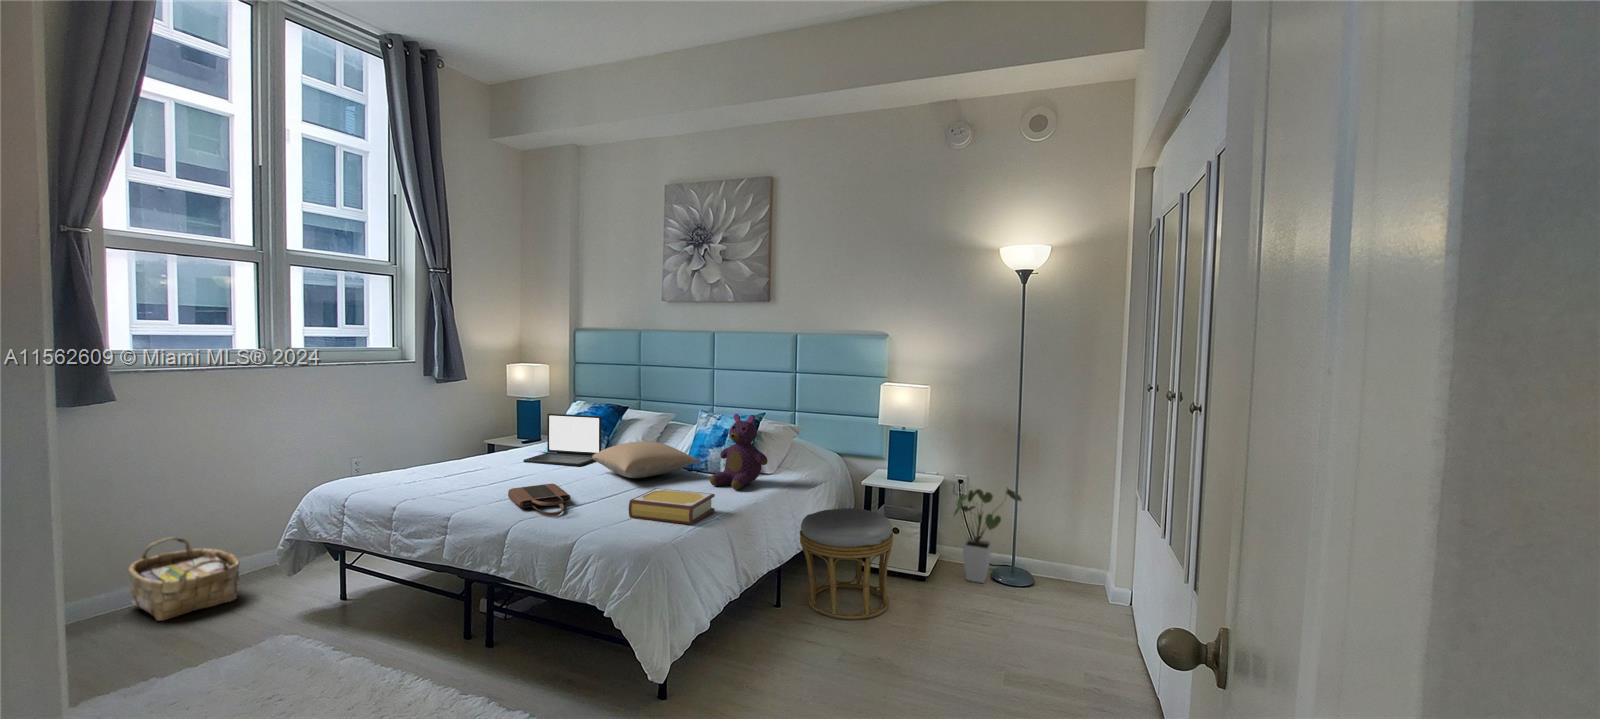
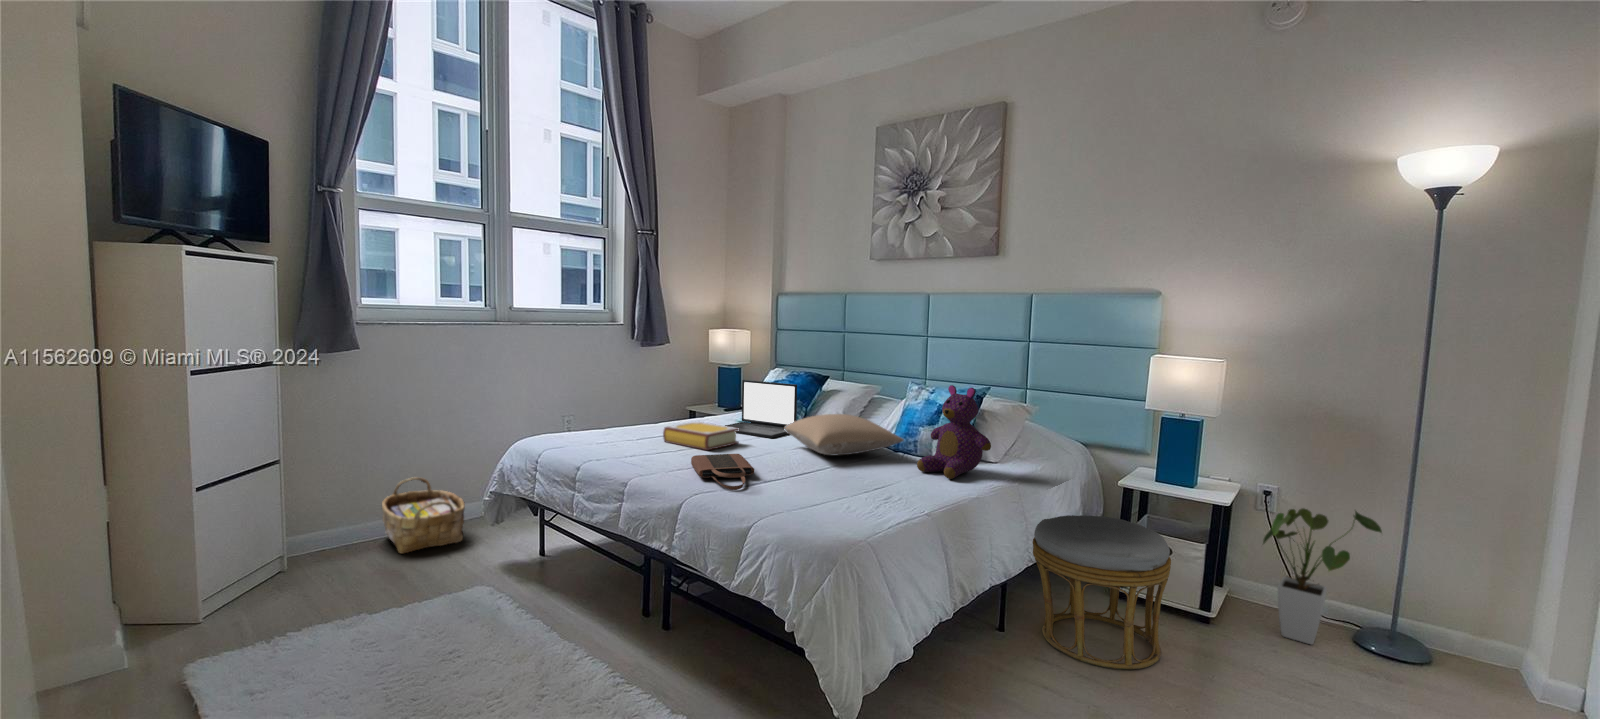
book: present [629,488,715,525] -> present [663,422,739,450]

